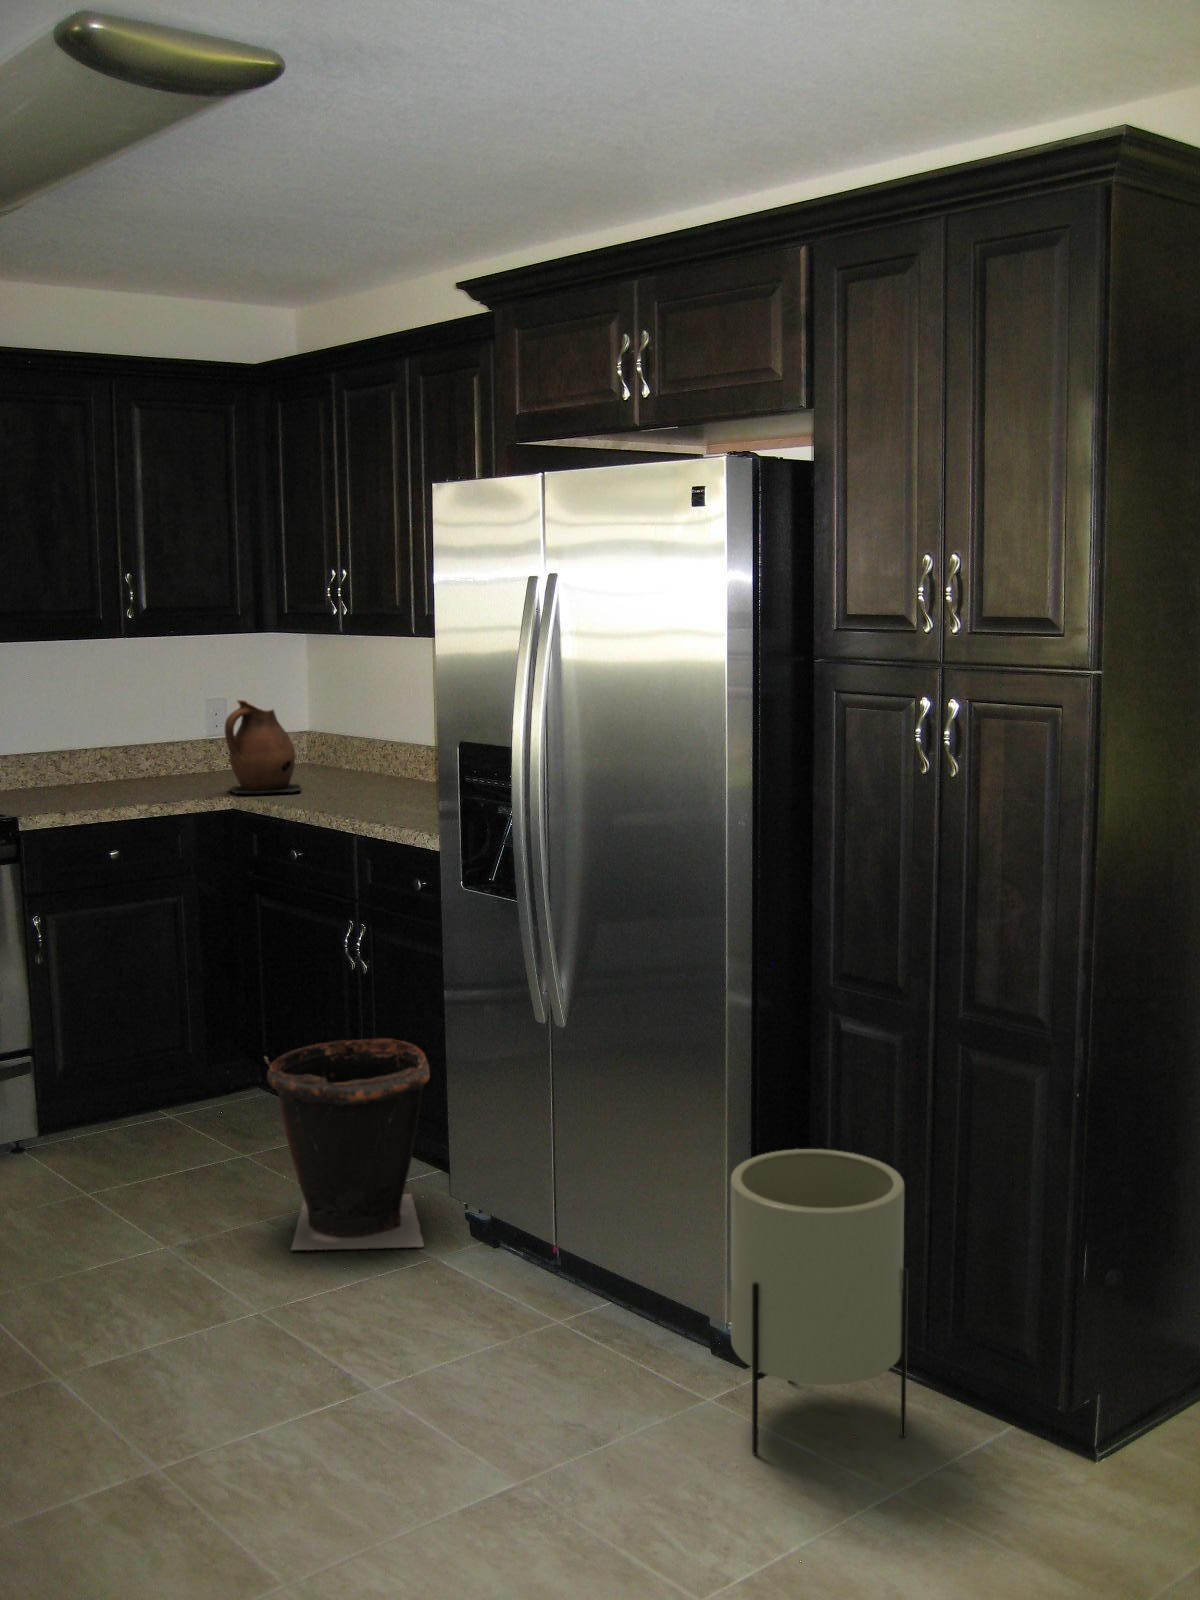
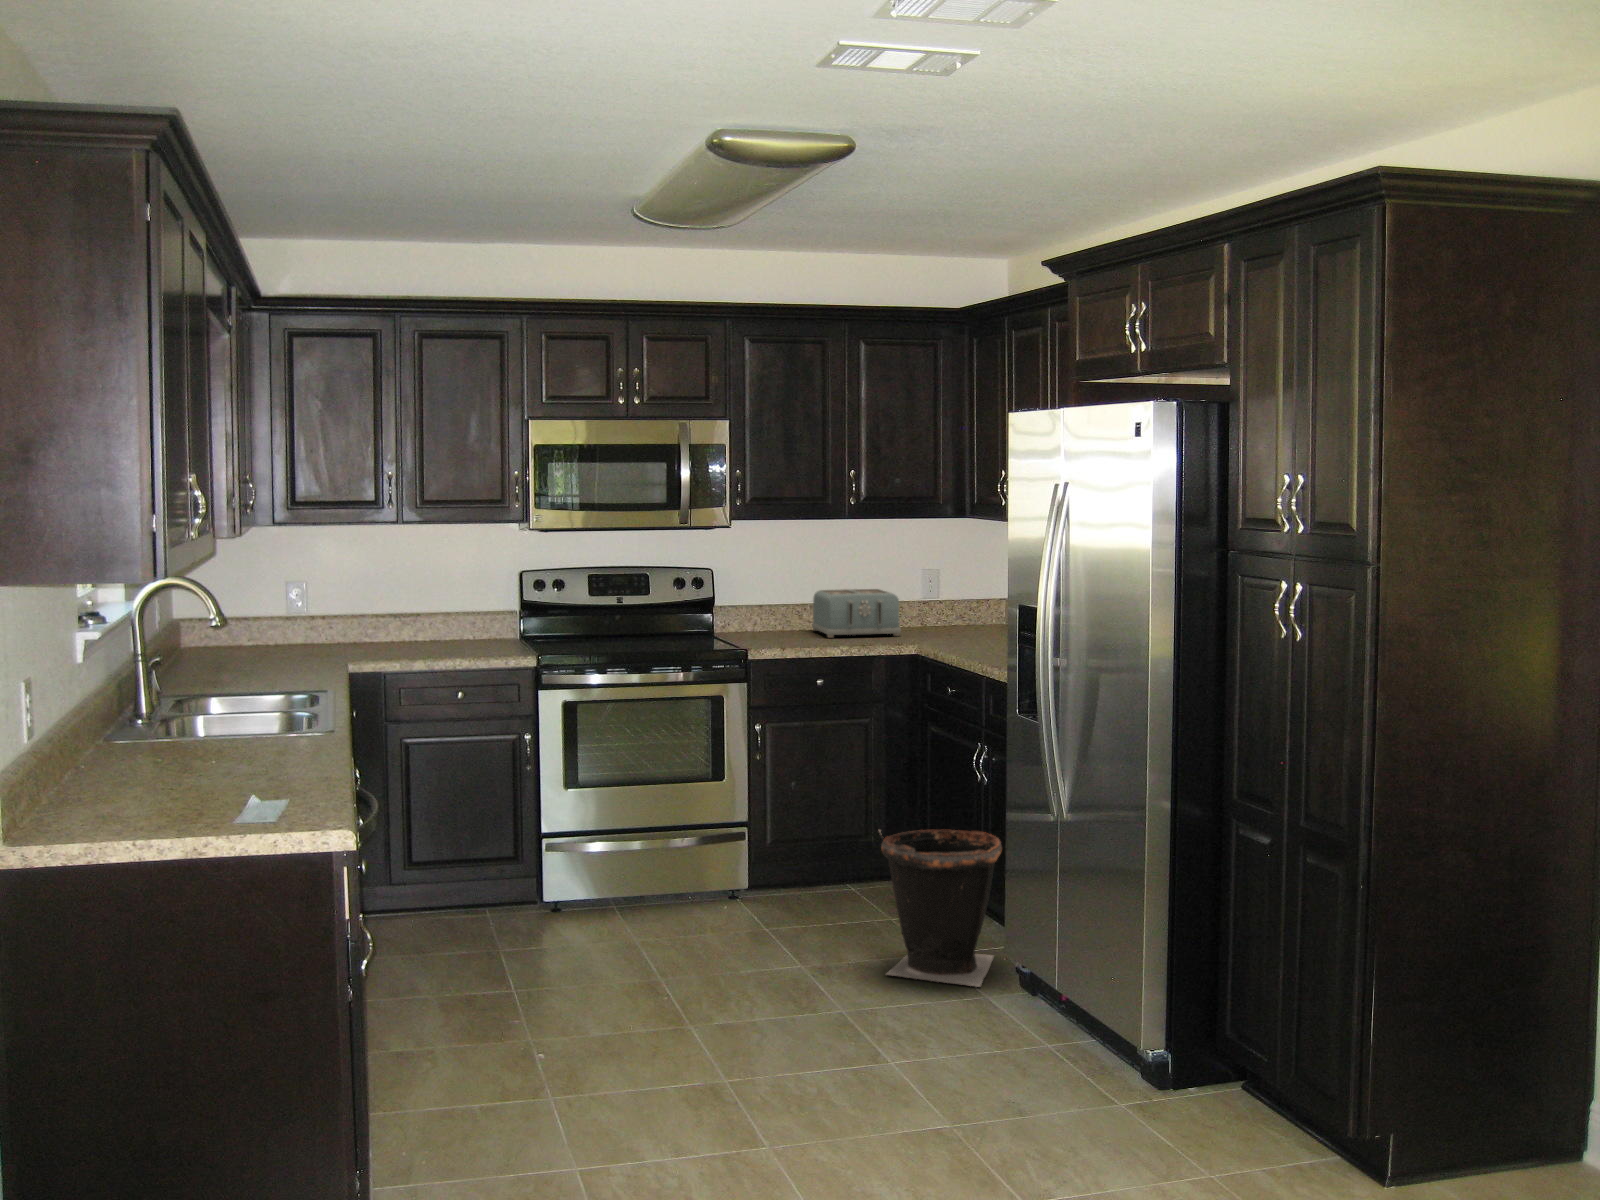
ceramic pitcher: present [225,700,301,793] -> none [911,570,973,644]
toaster: none [71,727,202,795] -> present [812,589,901,638]
planter: present [731,1149,908,1455] -> none [1121,920,1254,1147]

